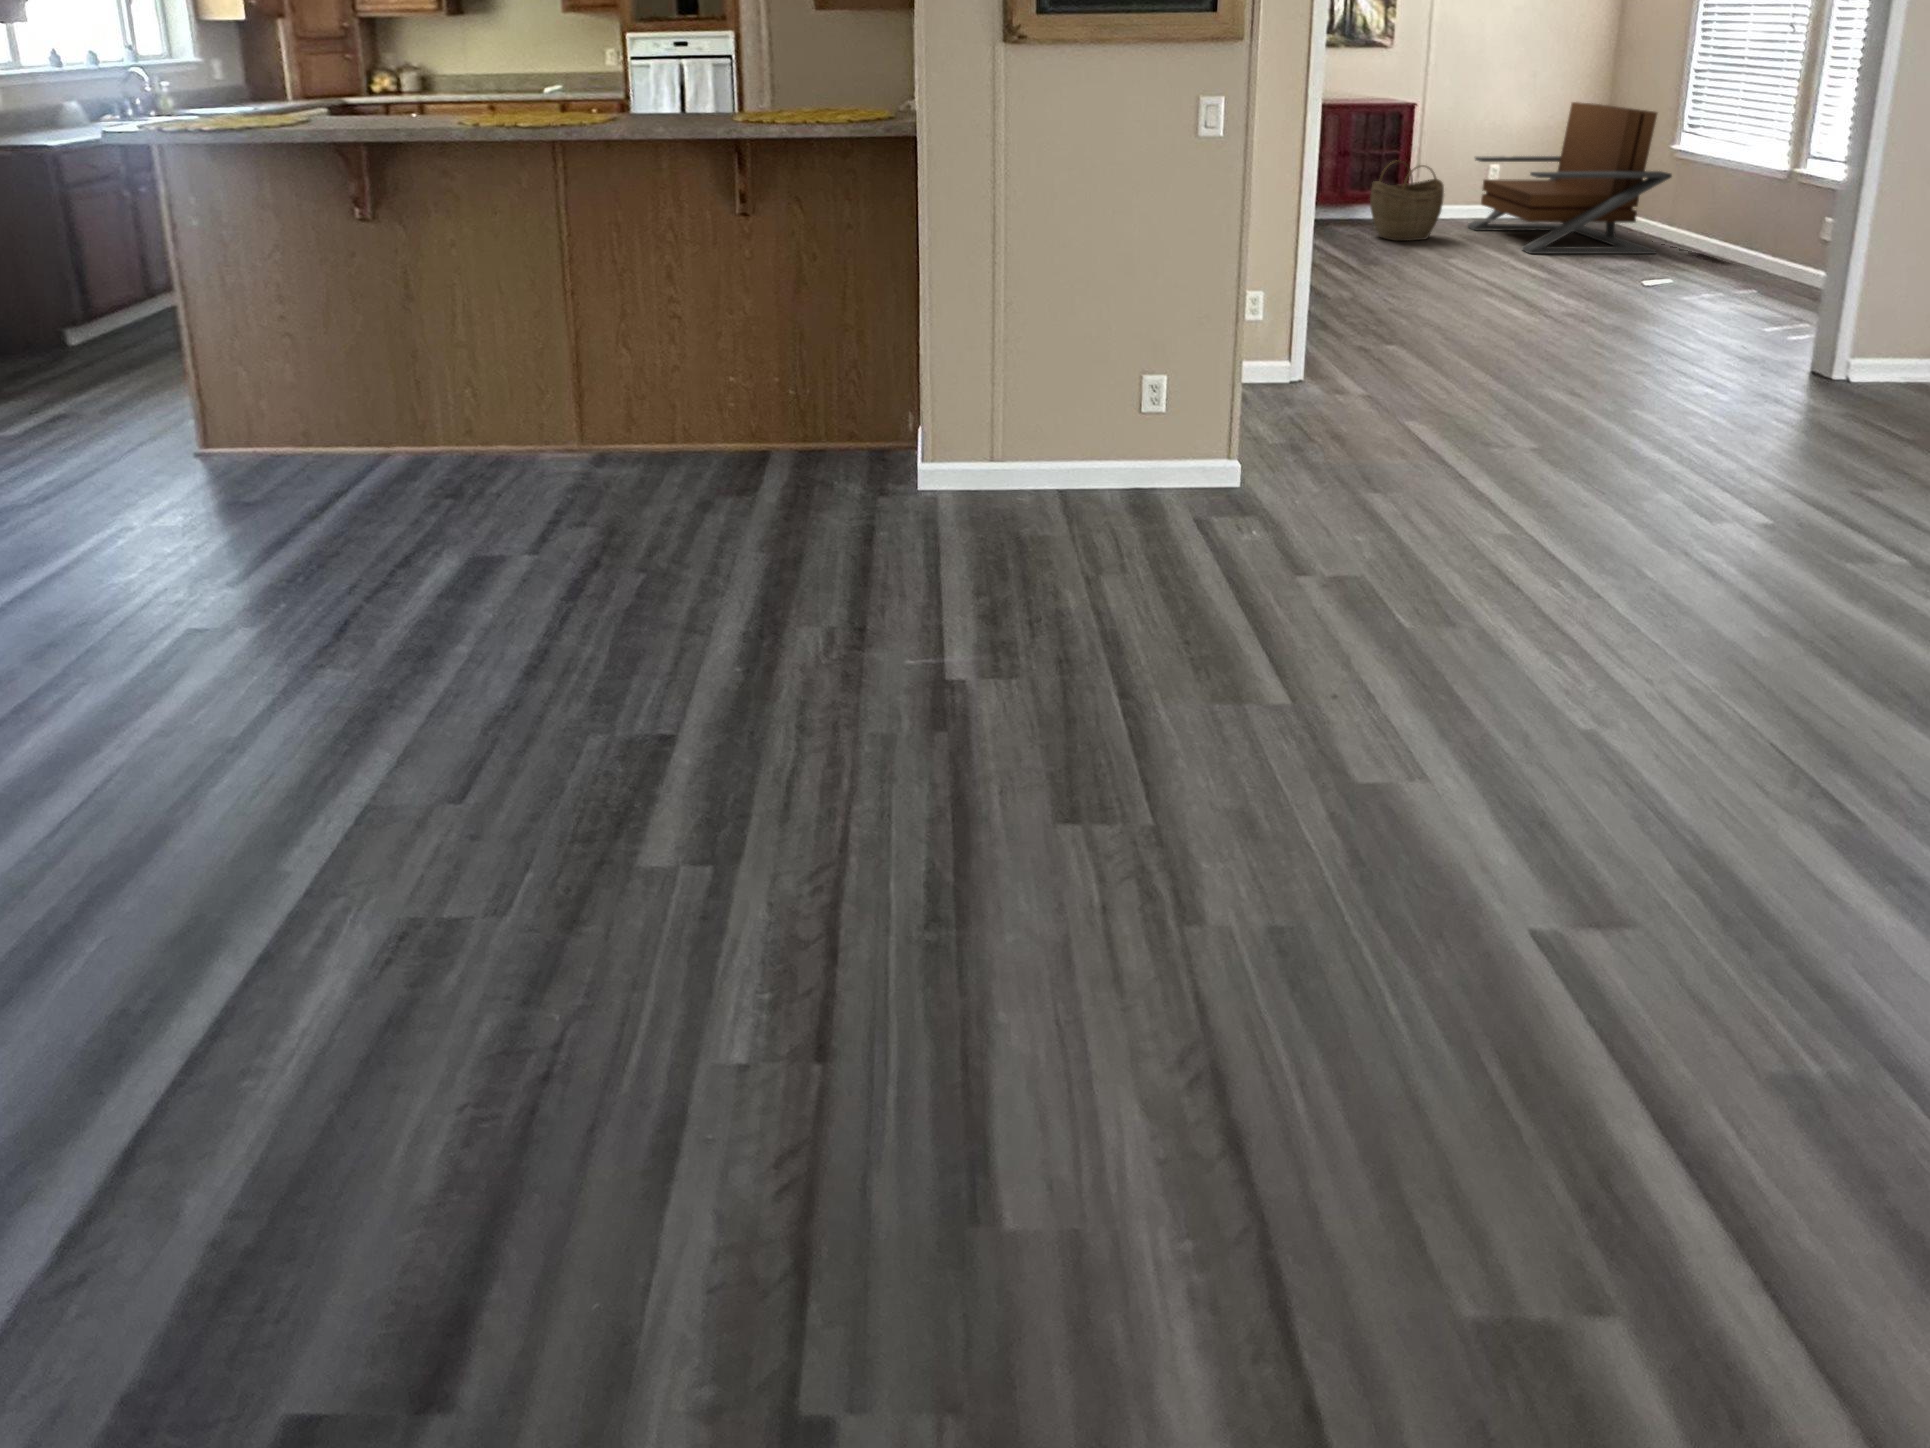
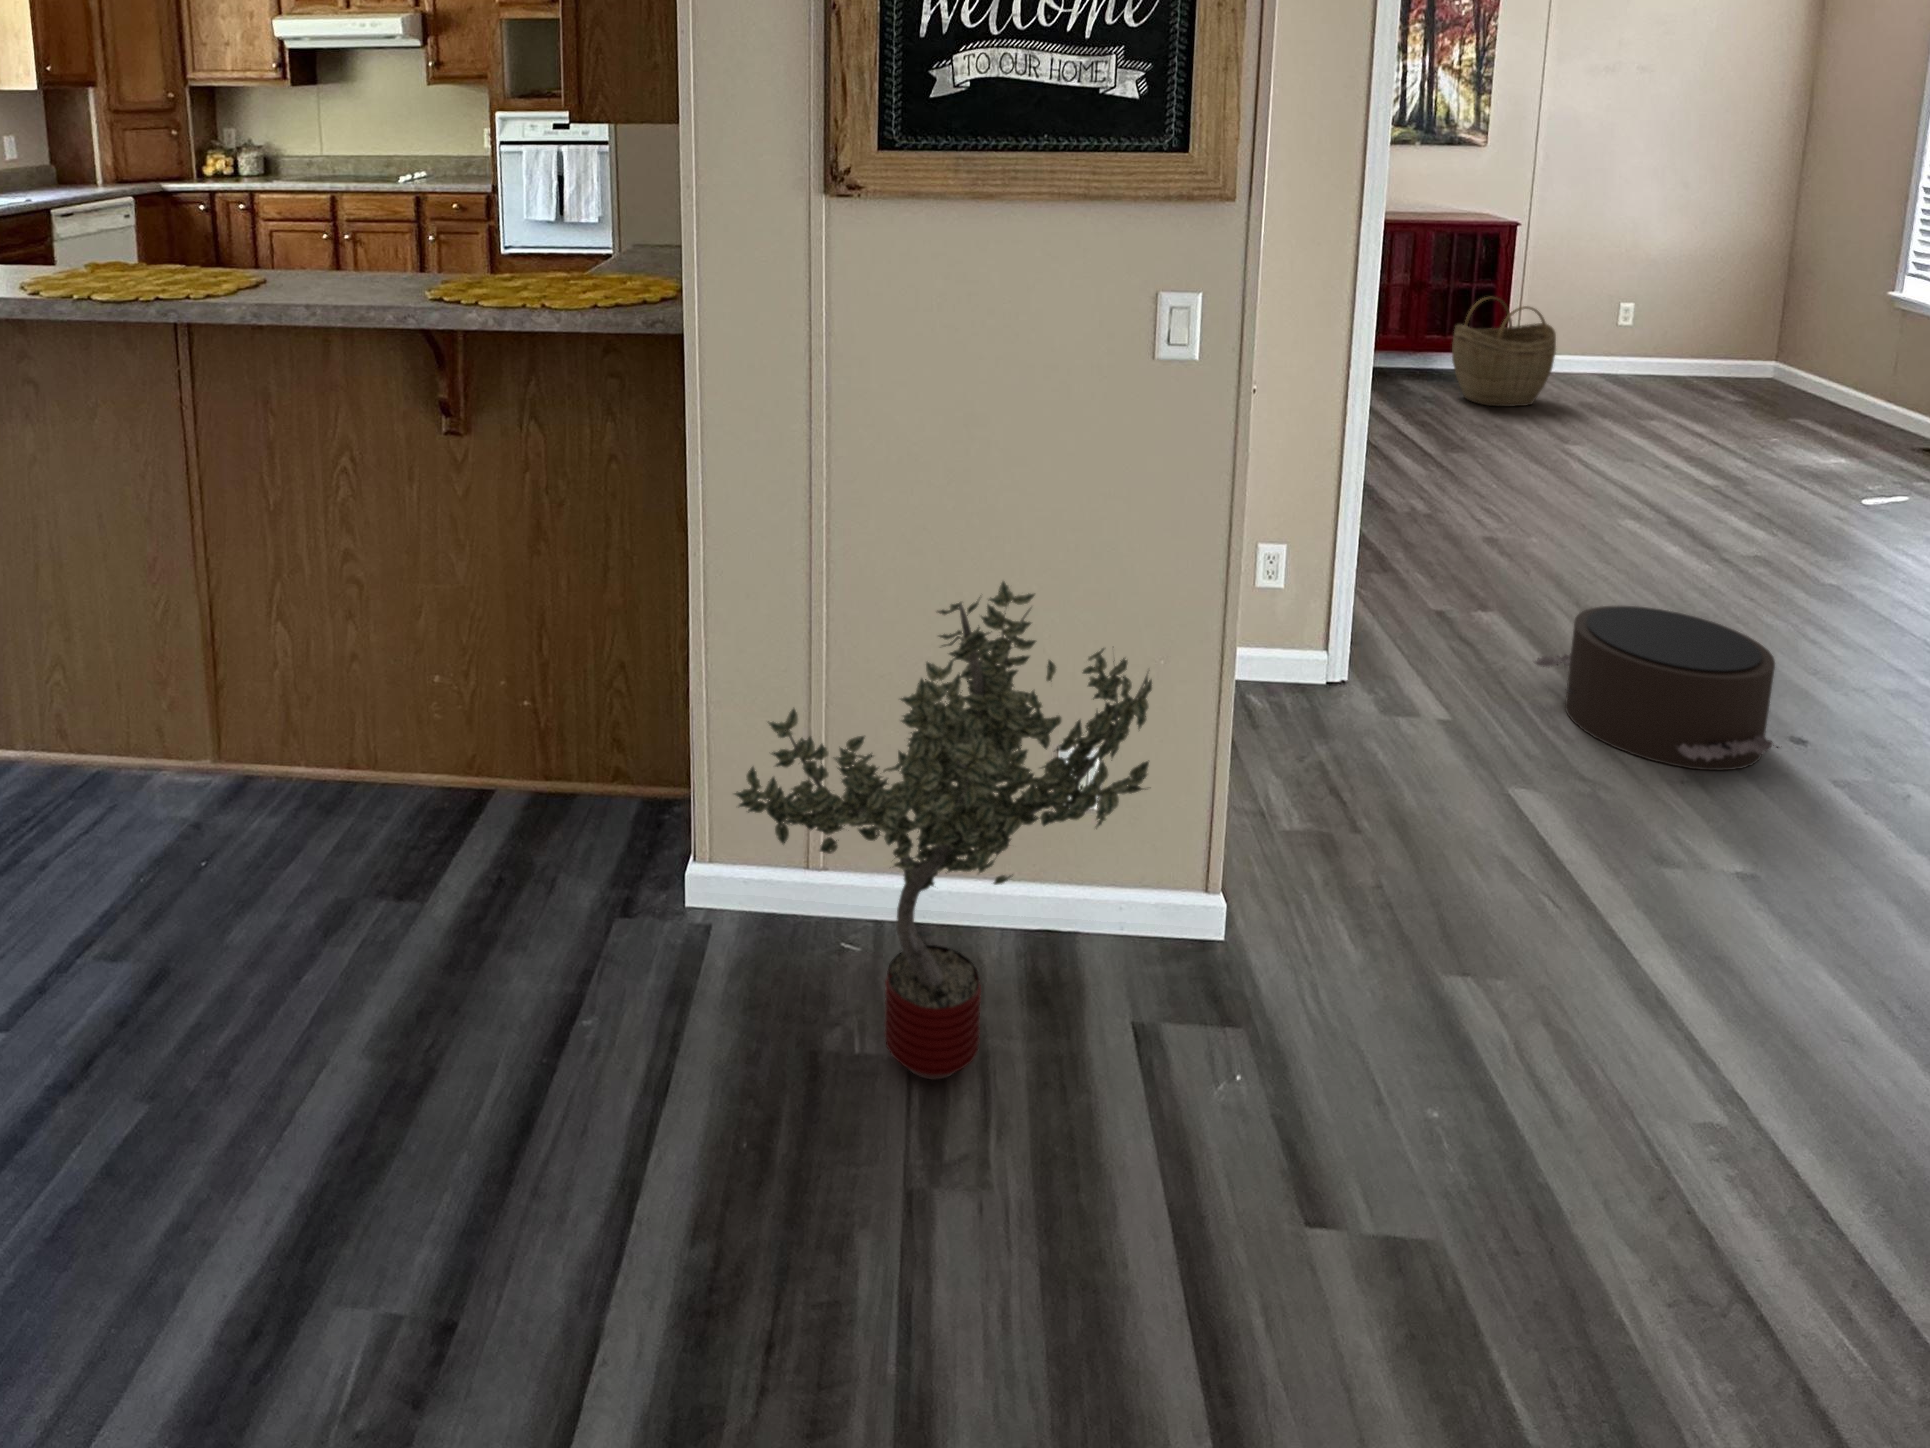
lounge chair: present [1468,102,1672,254] -> none [1588,225,1896,445]
potted tree: none [966,259,1204,542] -> present [735,581,1152,1079]
pouf: none [1417,323,1561,409] -> present [1533,606,1778,770]

